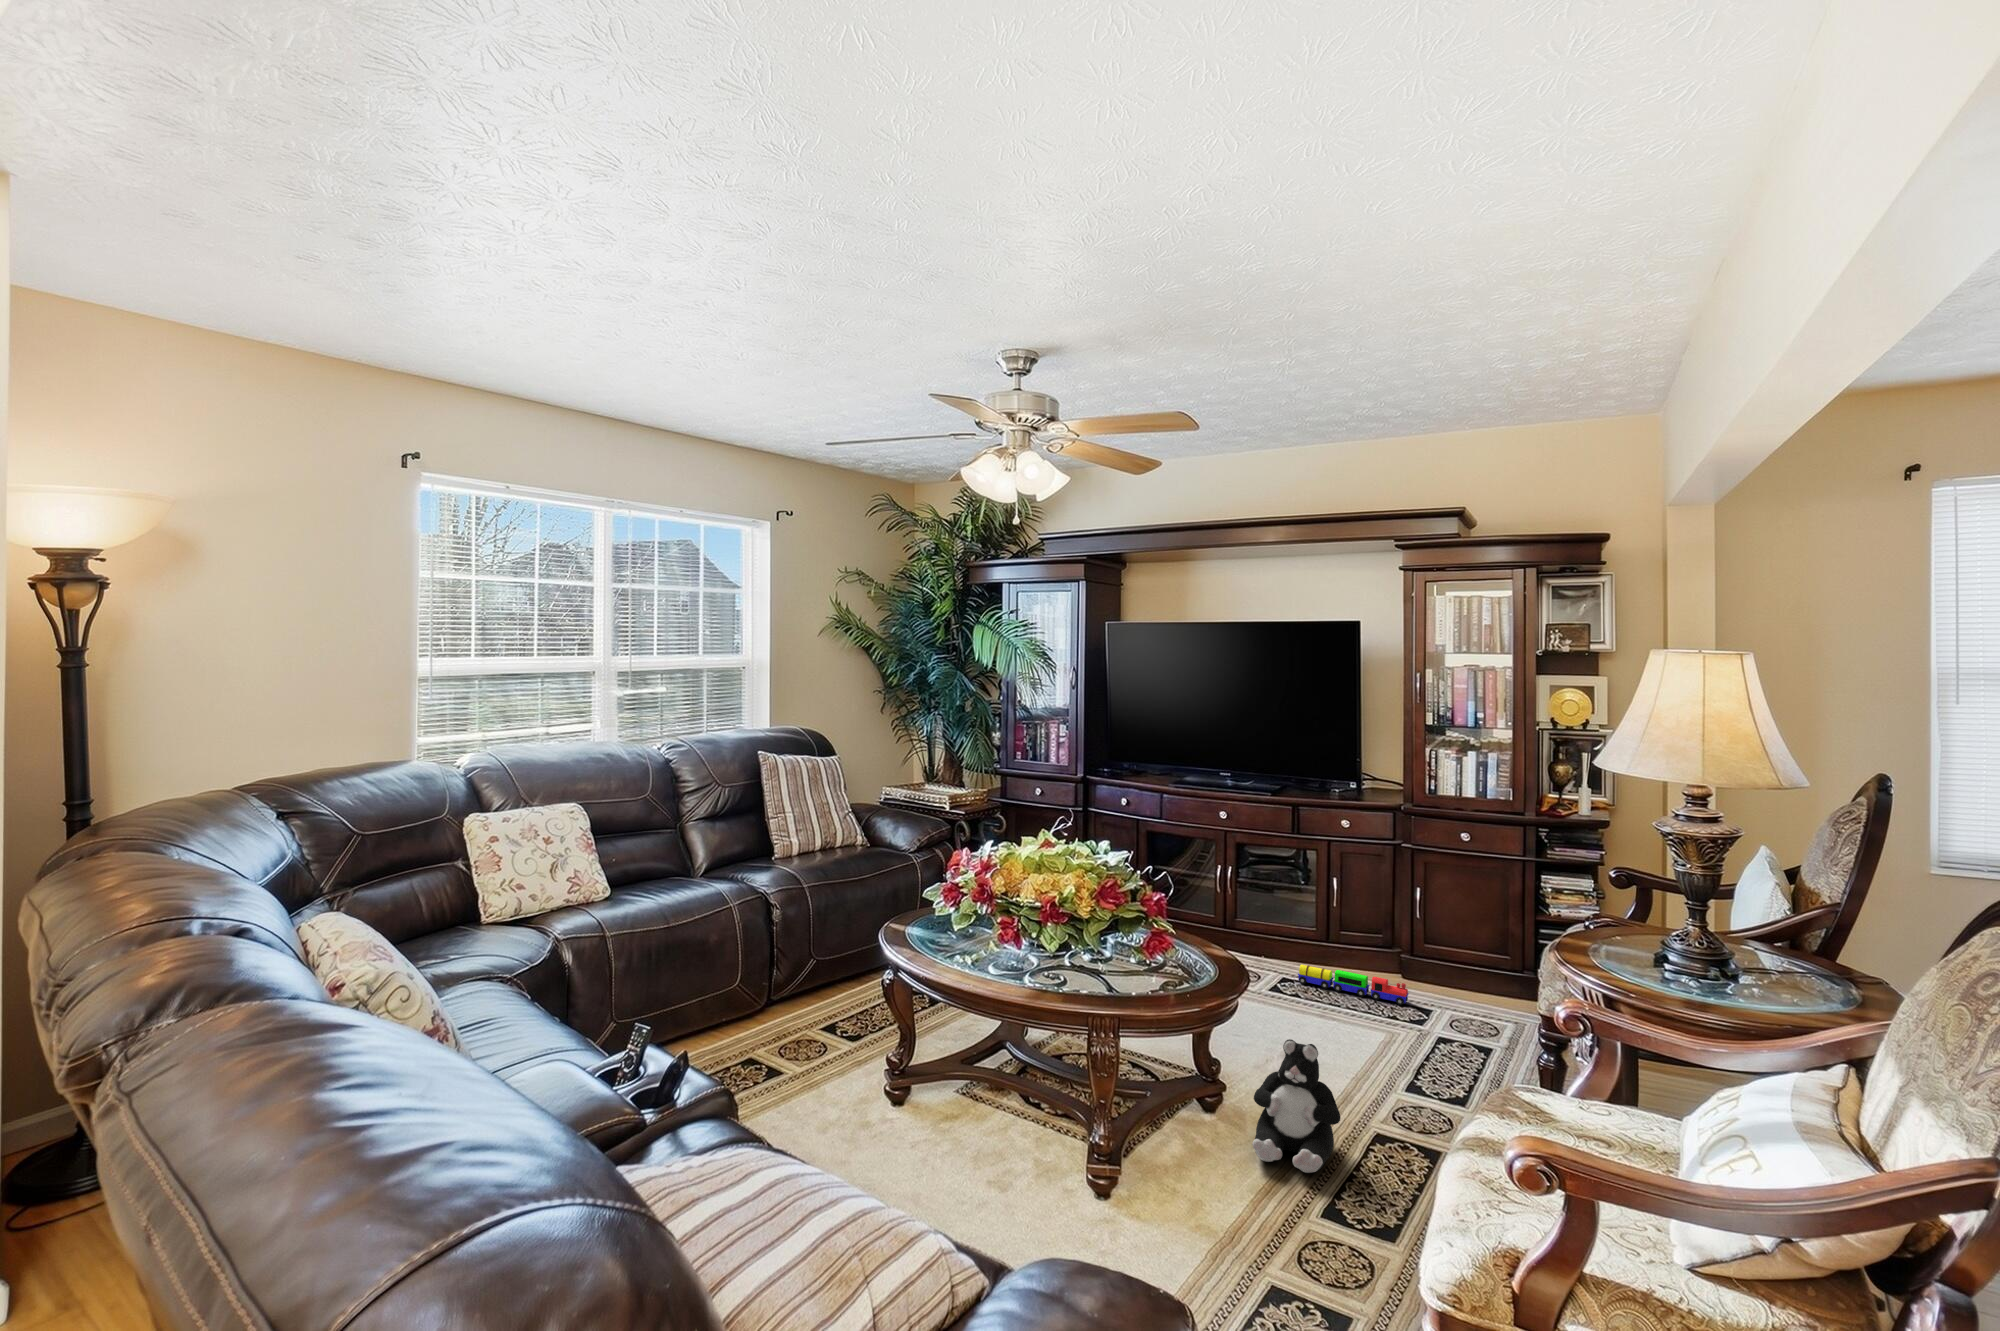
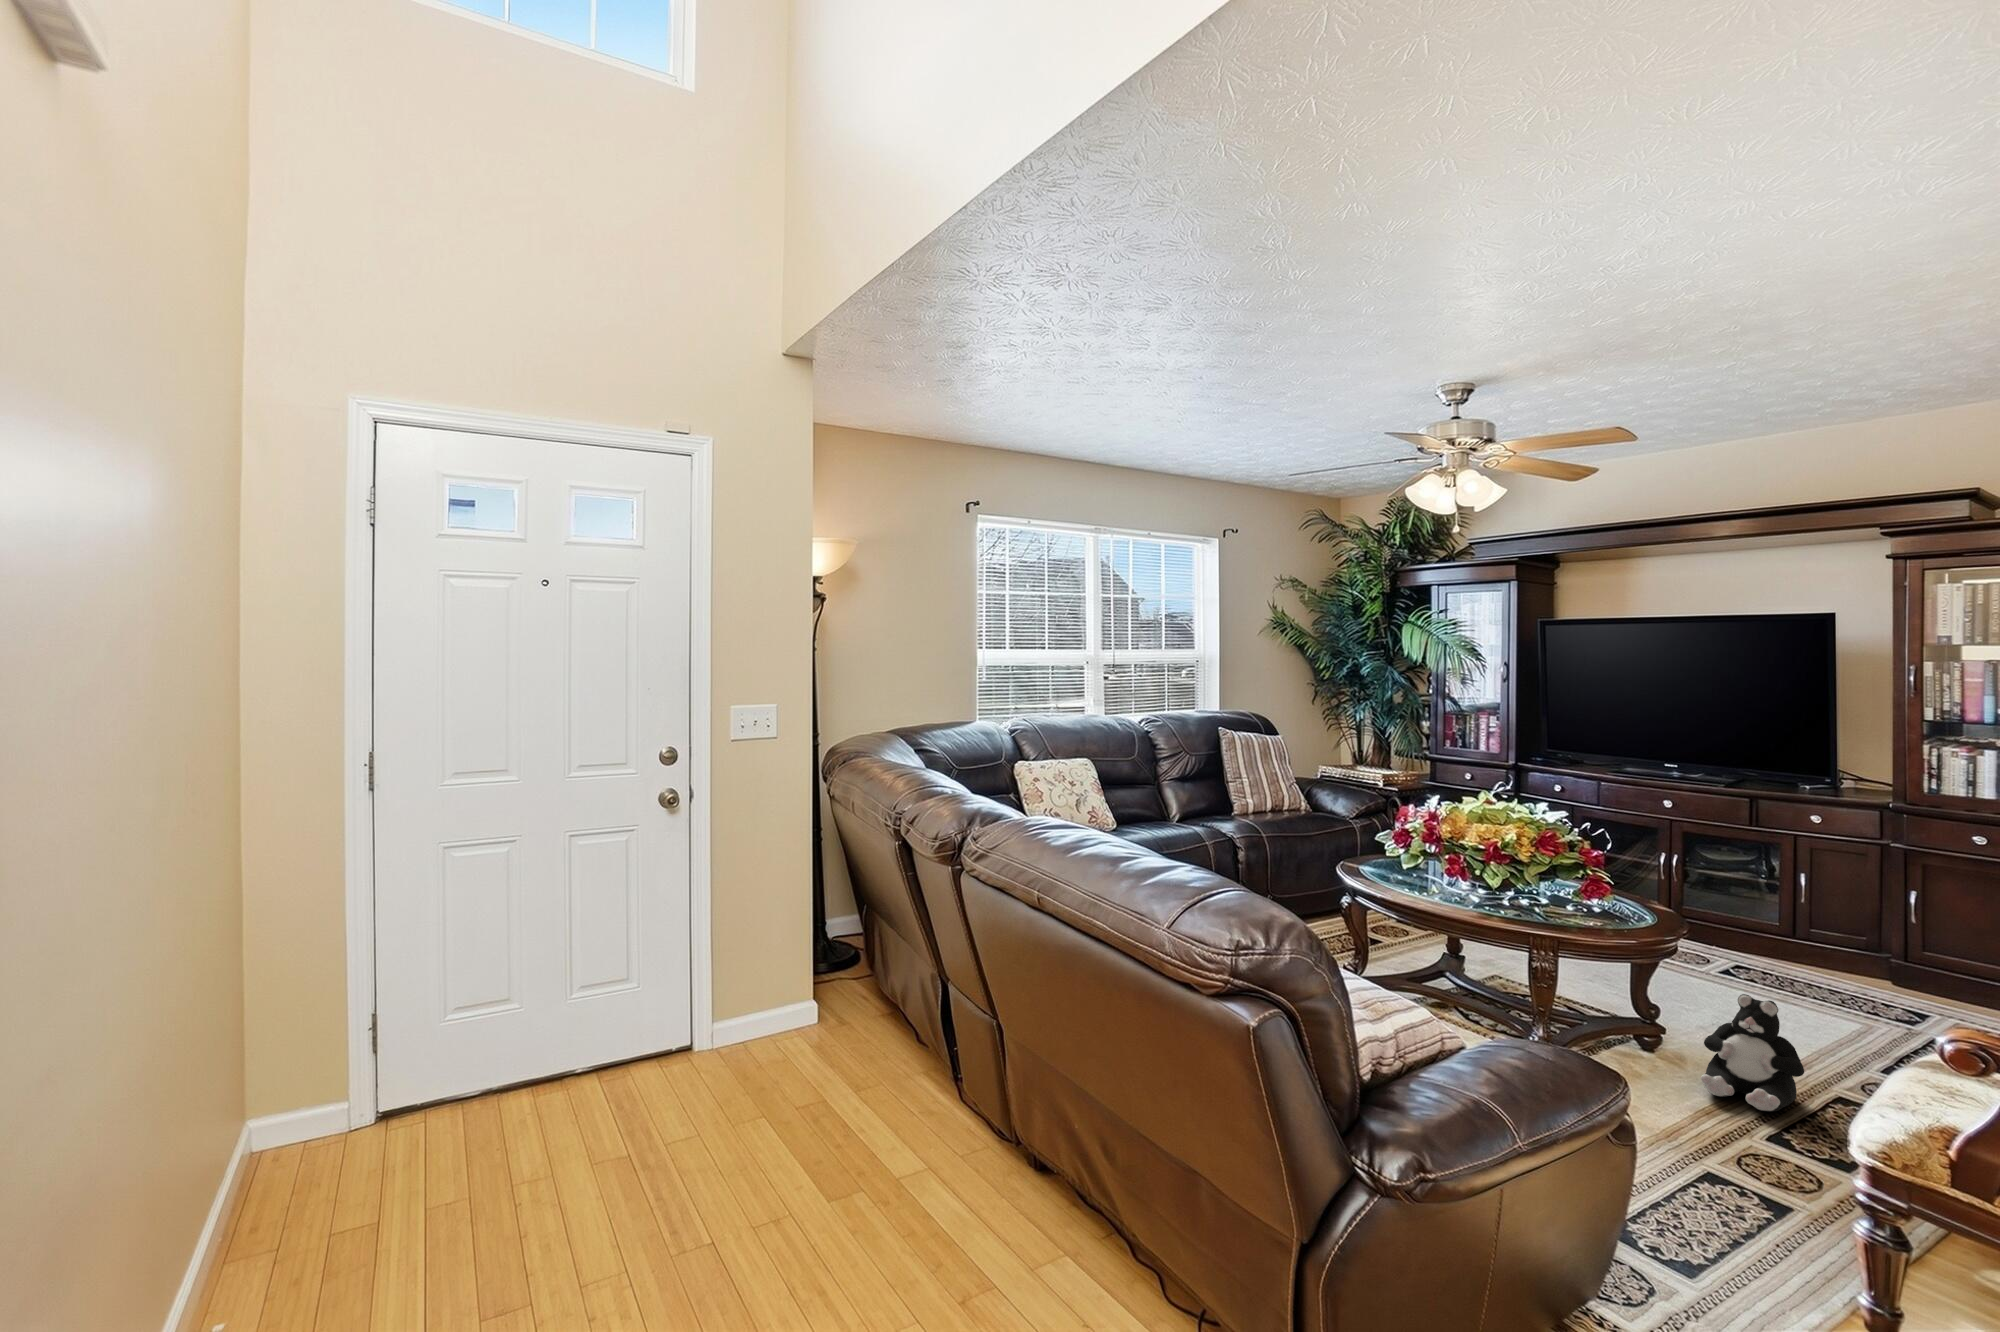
toy train: present [1298,965,1408,1005] -> none [1772,959,1921,1012]

